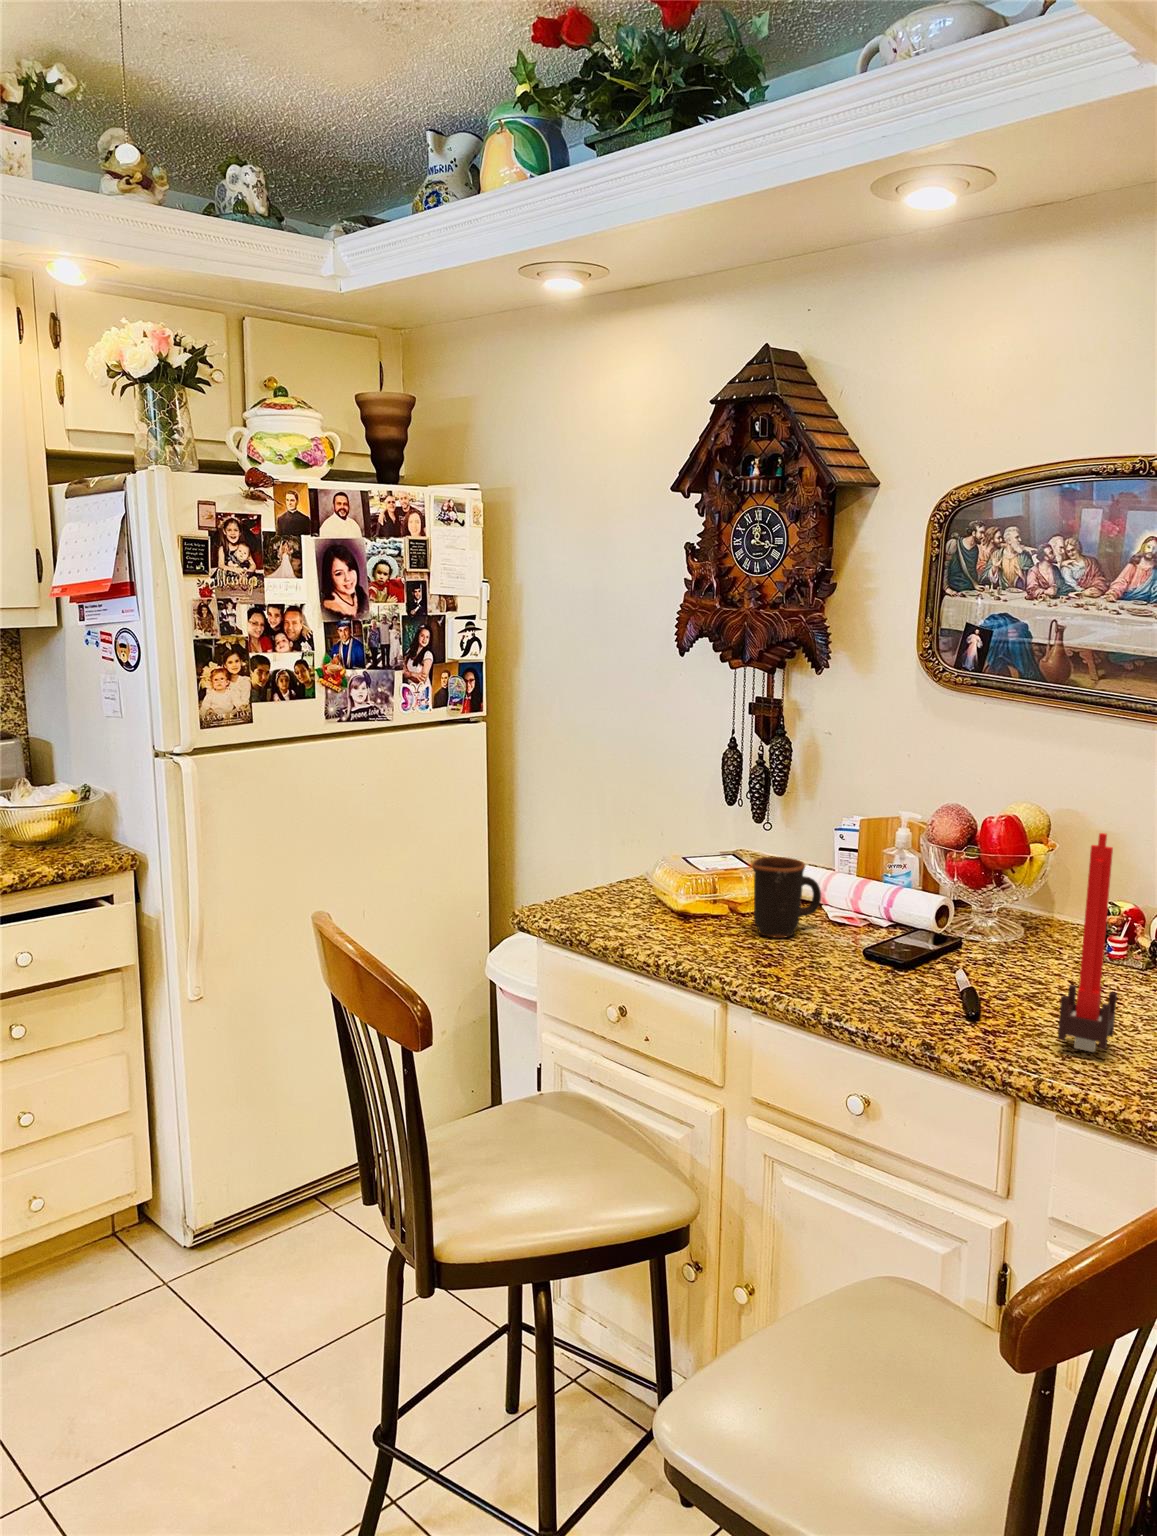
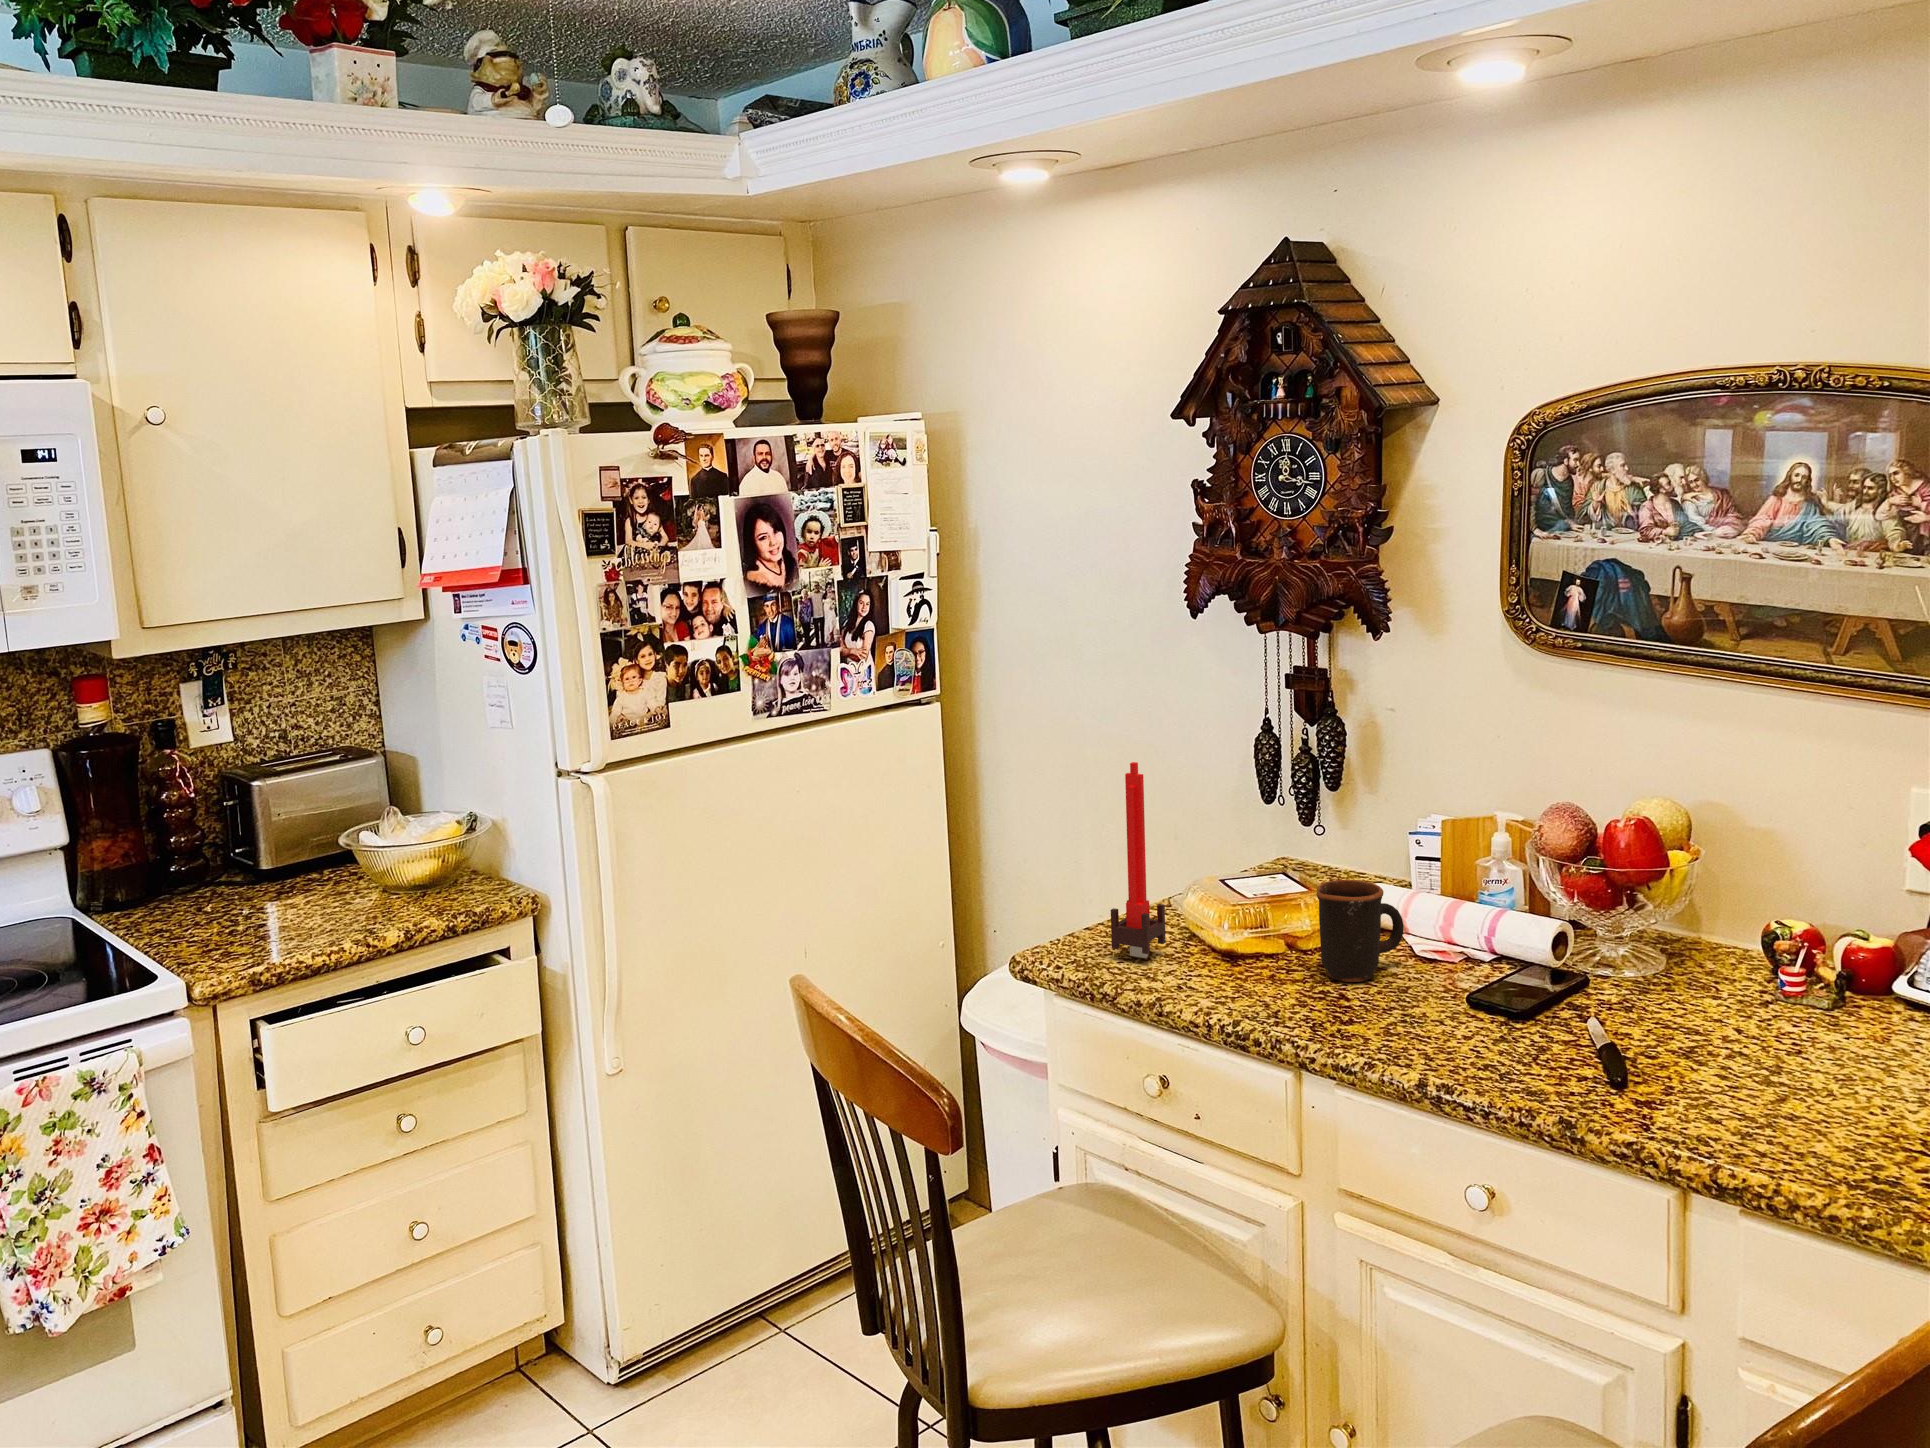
candle: present [1058,833,1117,1052] -> present [1111,762,1166,958]

